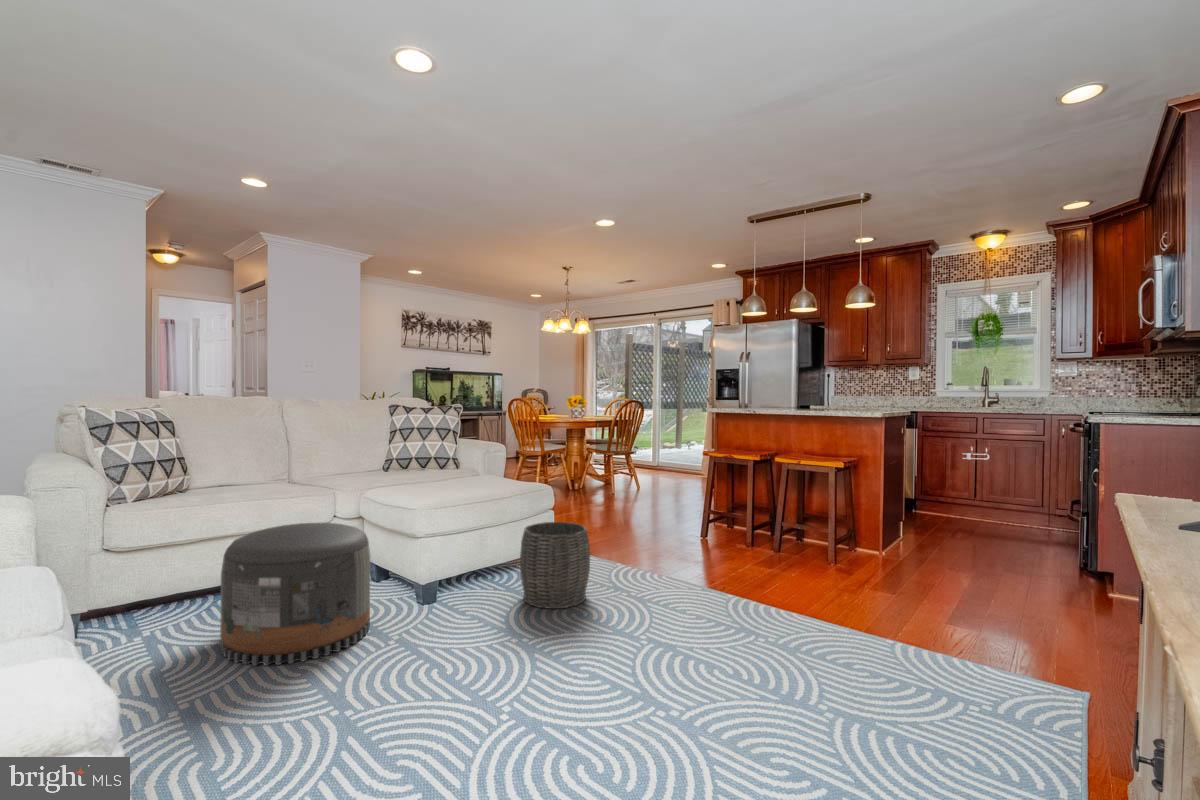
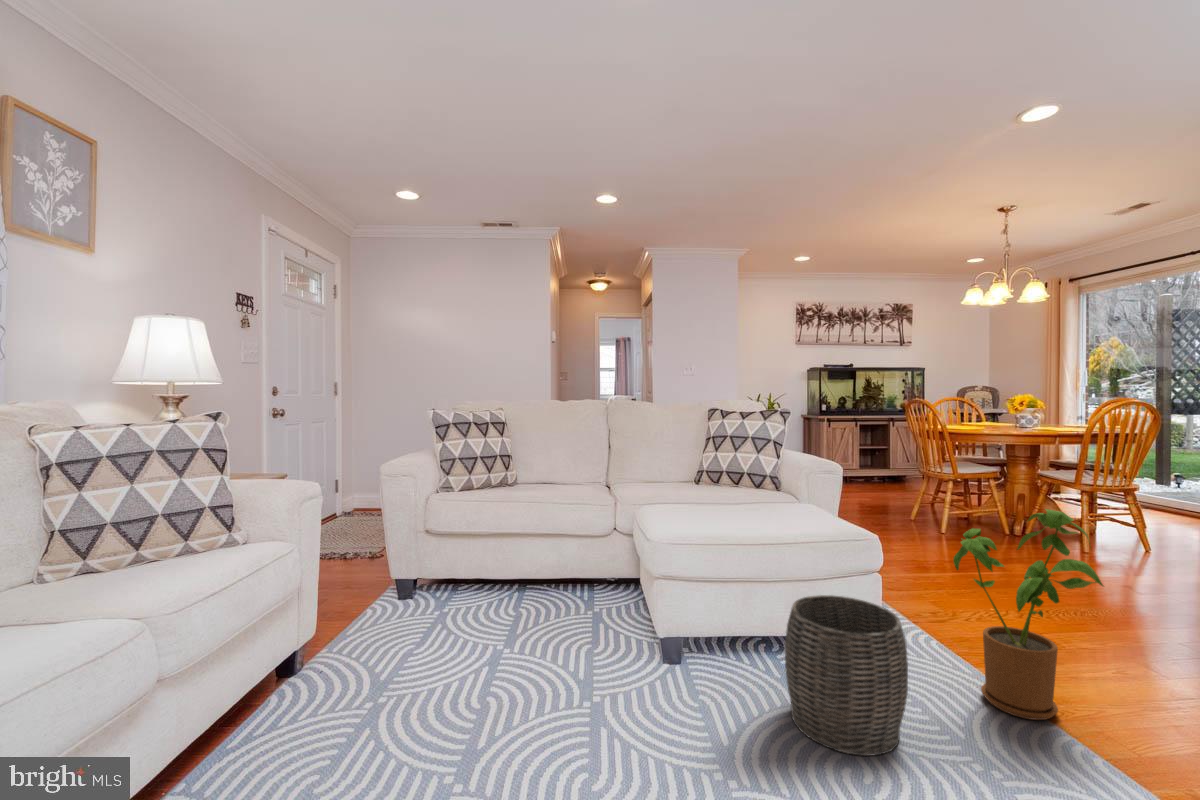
house plant: none [593,456,664,572] -> present [953,509,1103,720]
pouf: present [220,523,370,666] -> none [442,538,590,704]

